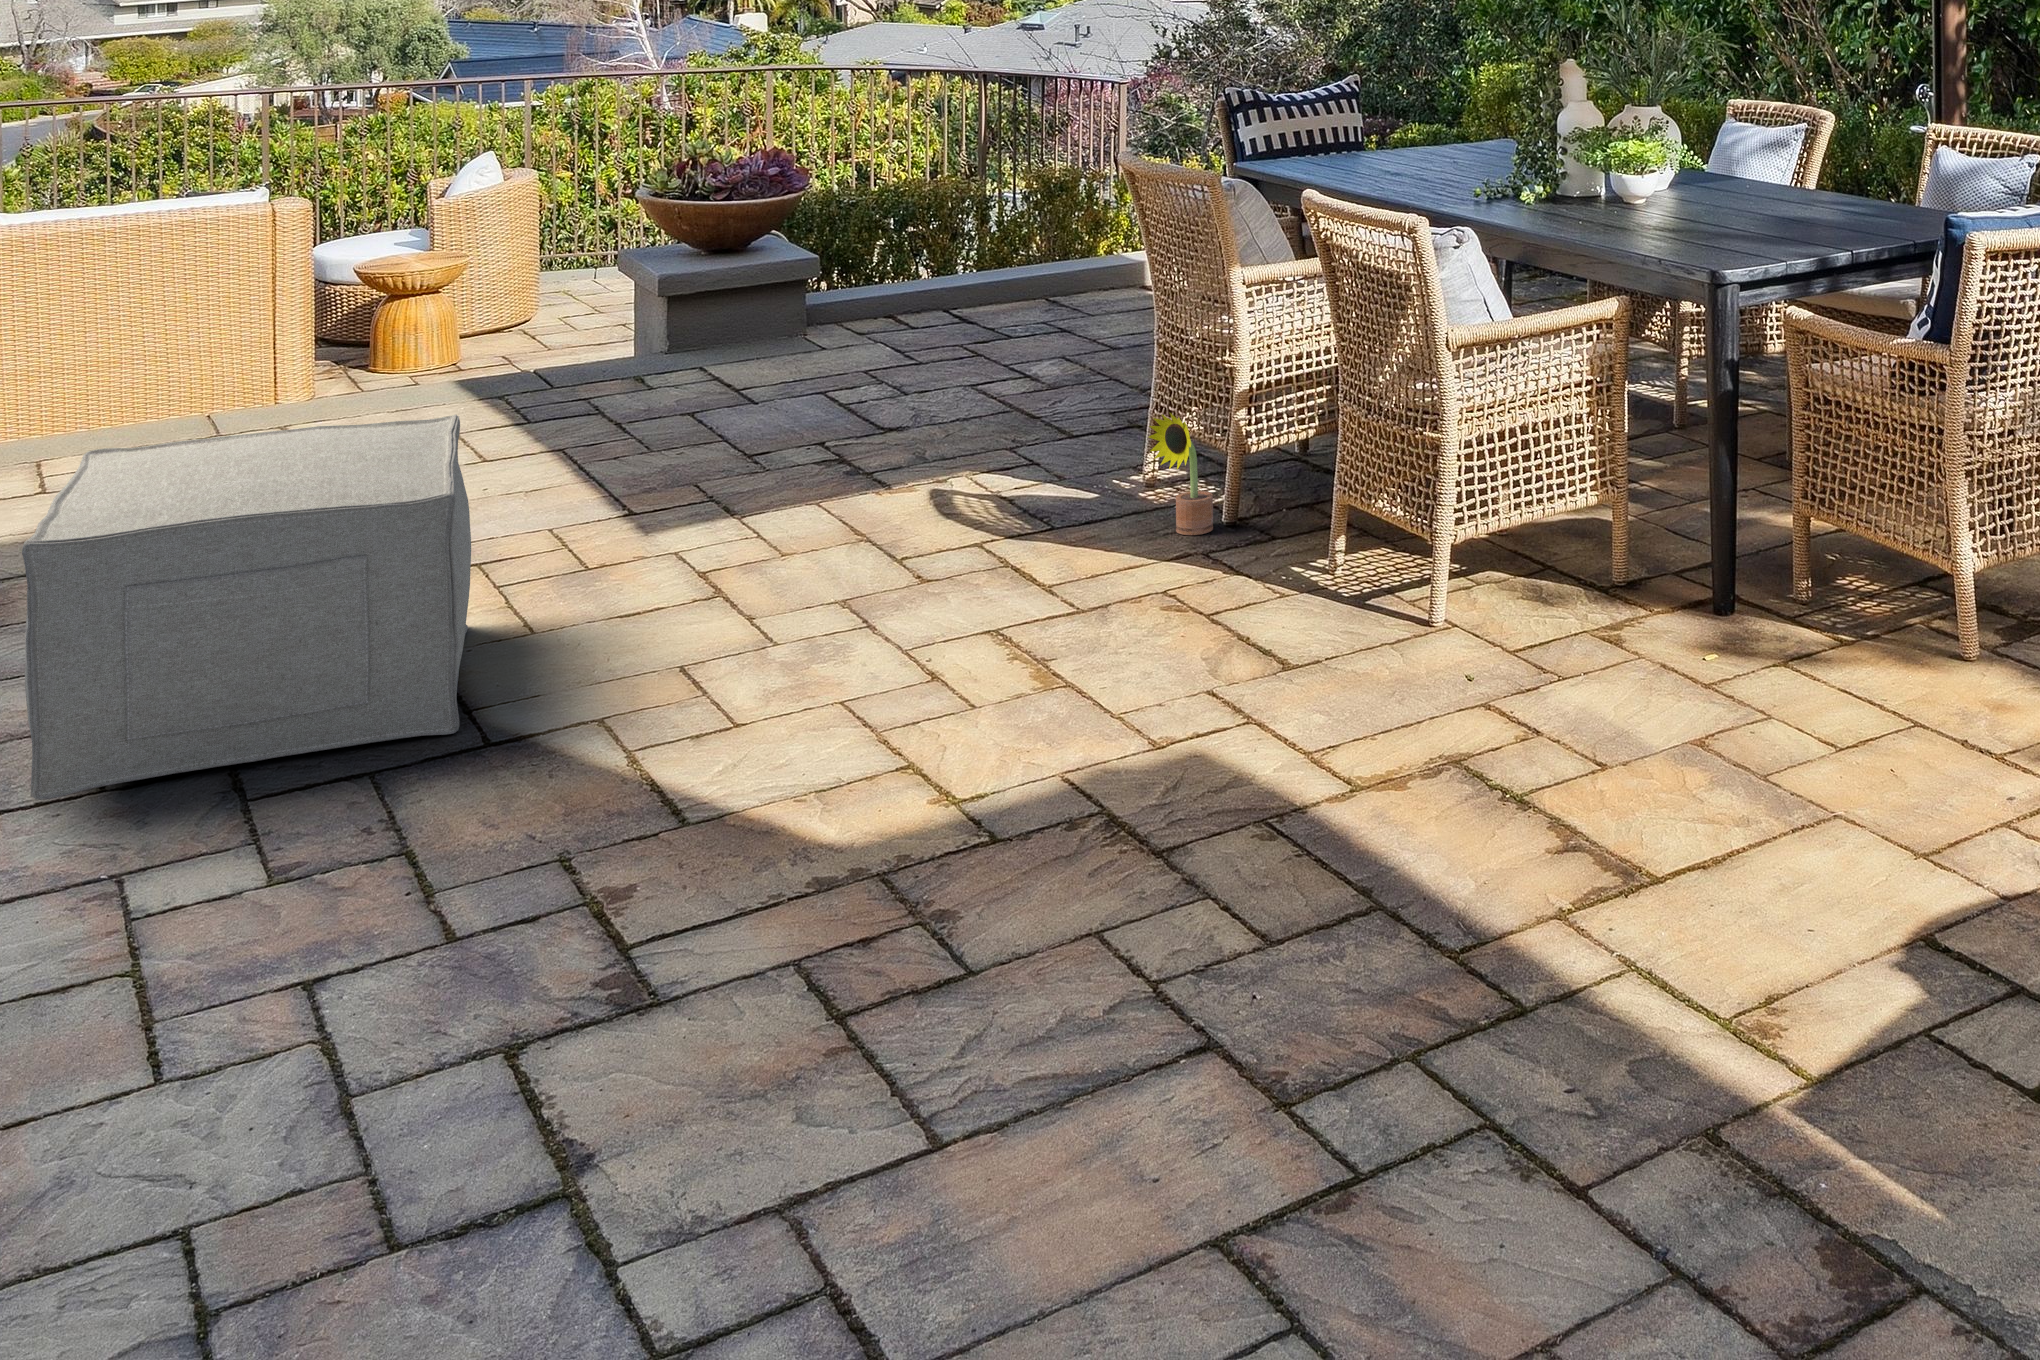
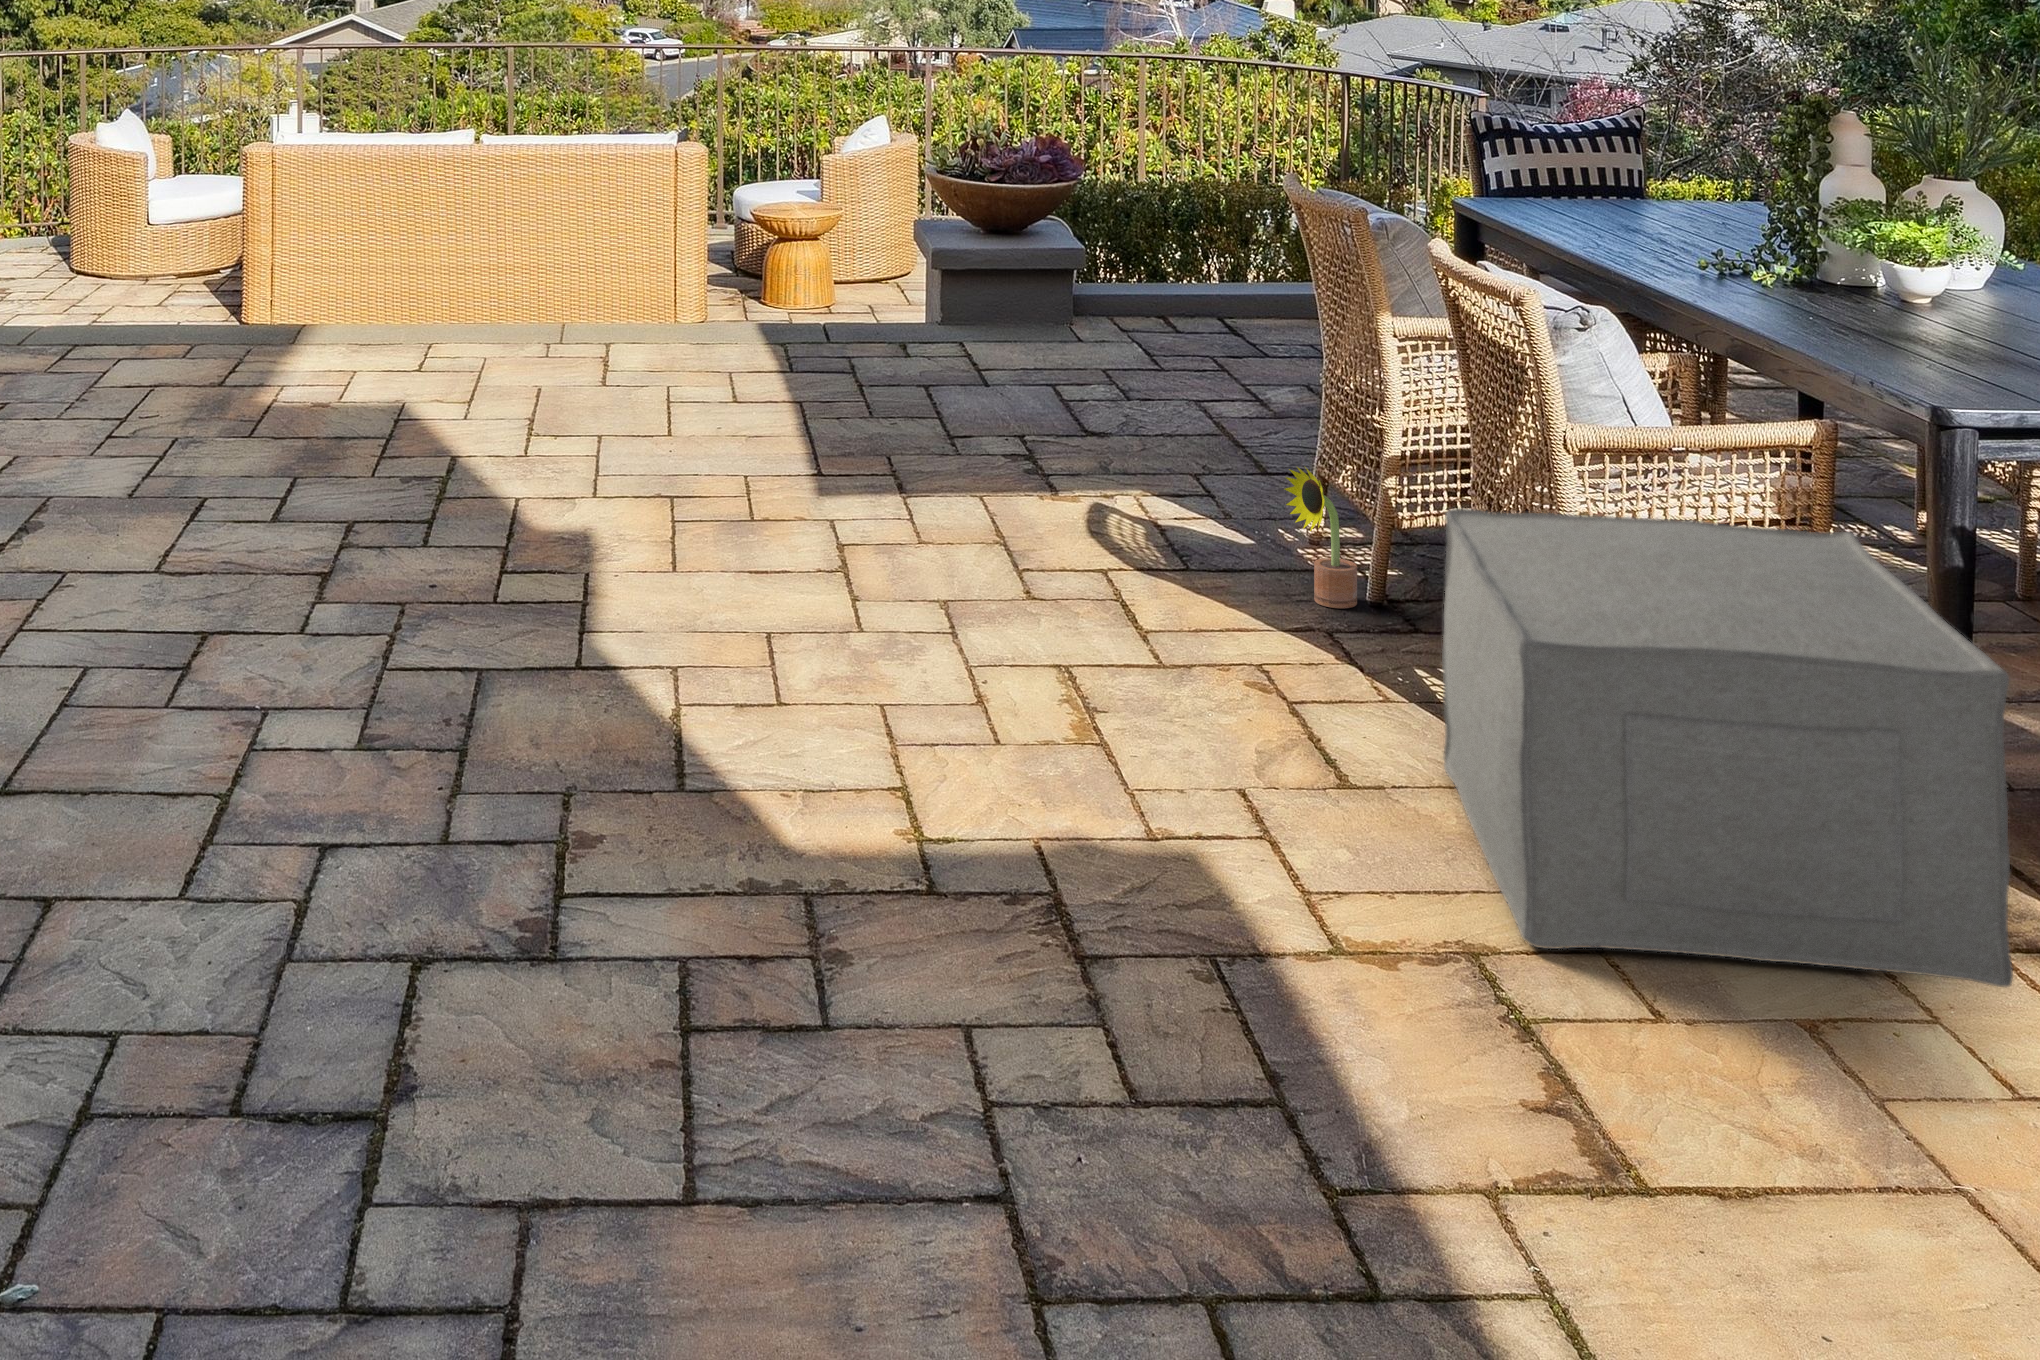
ottoman: present [22,415,471,800] -> present [1442,508,2013,987]

